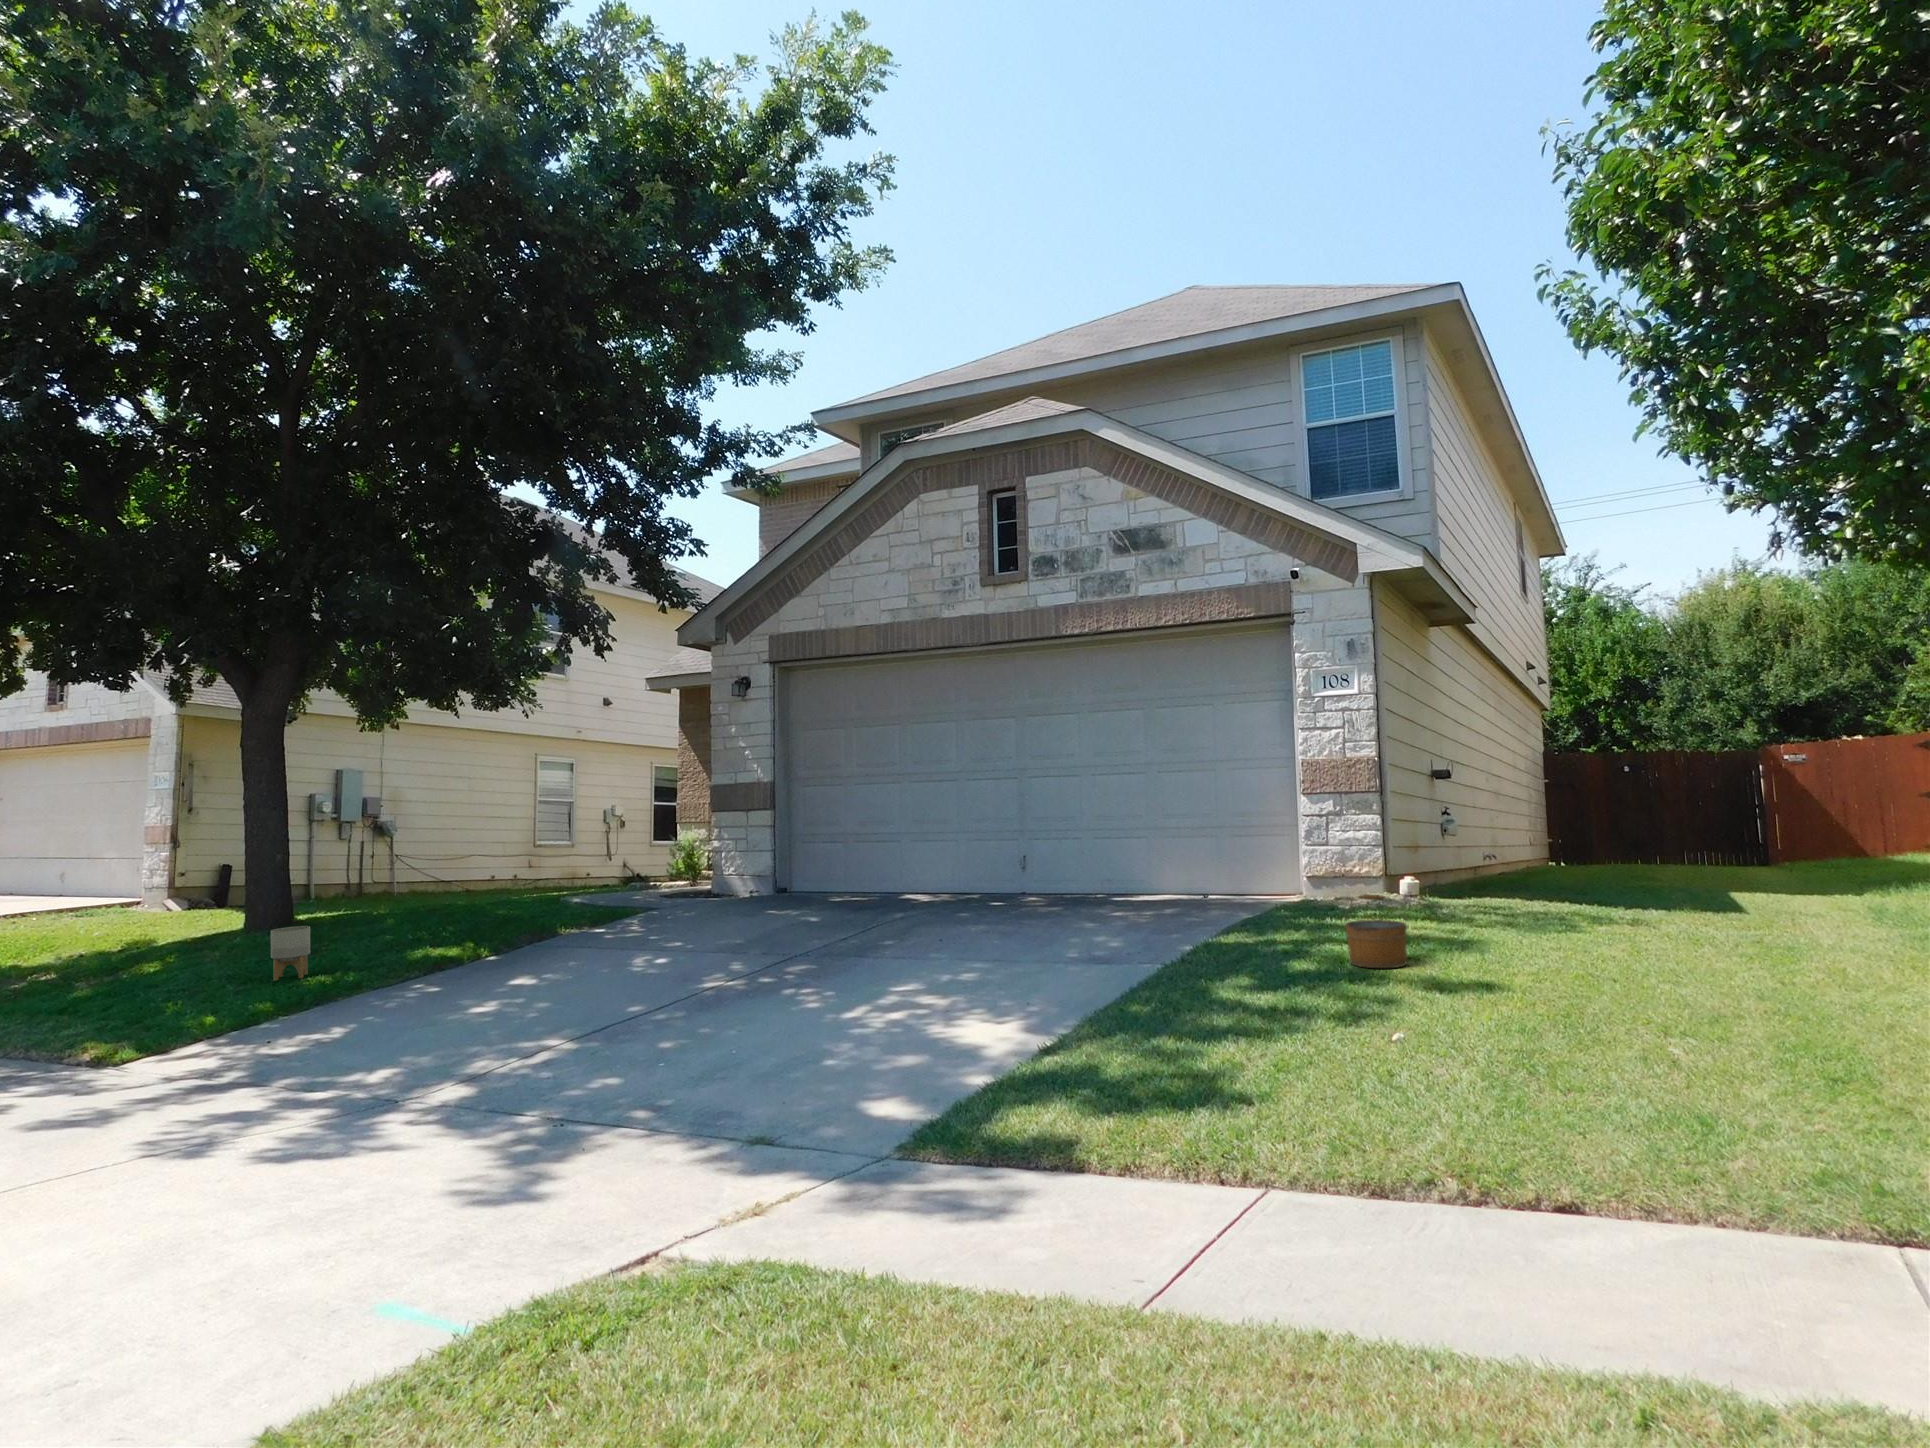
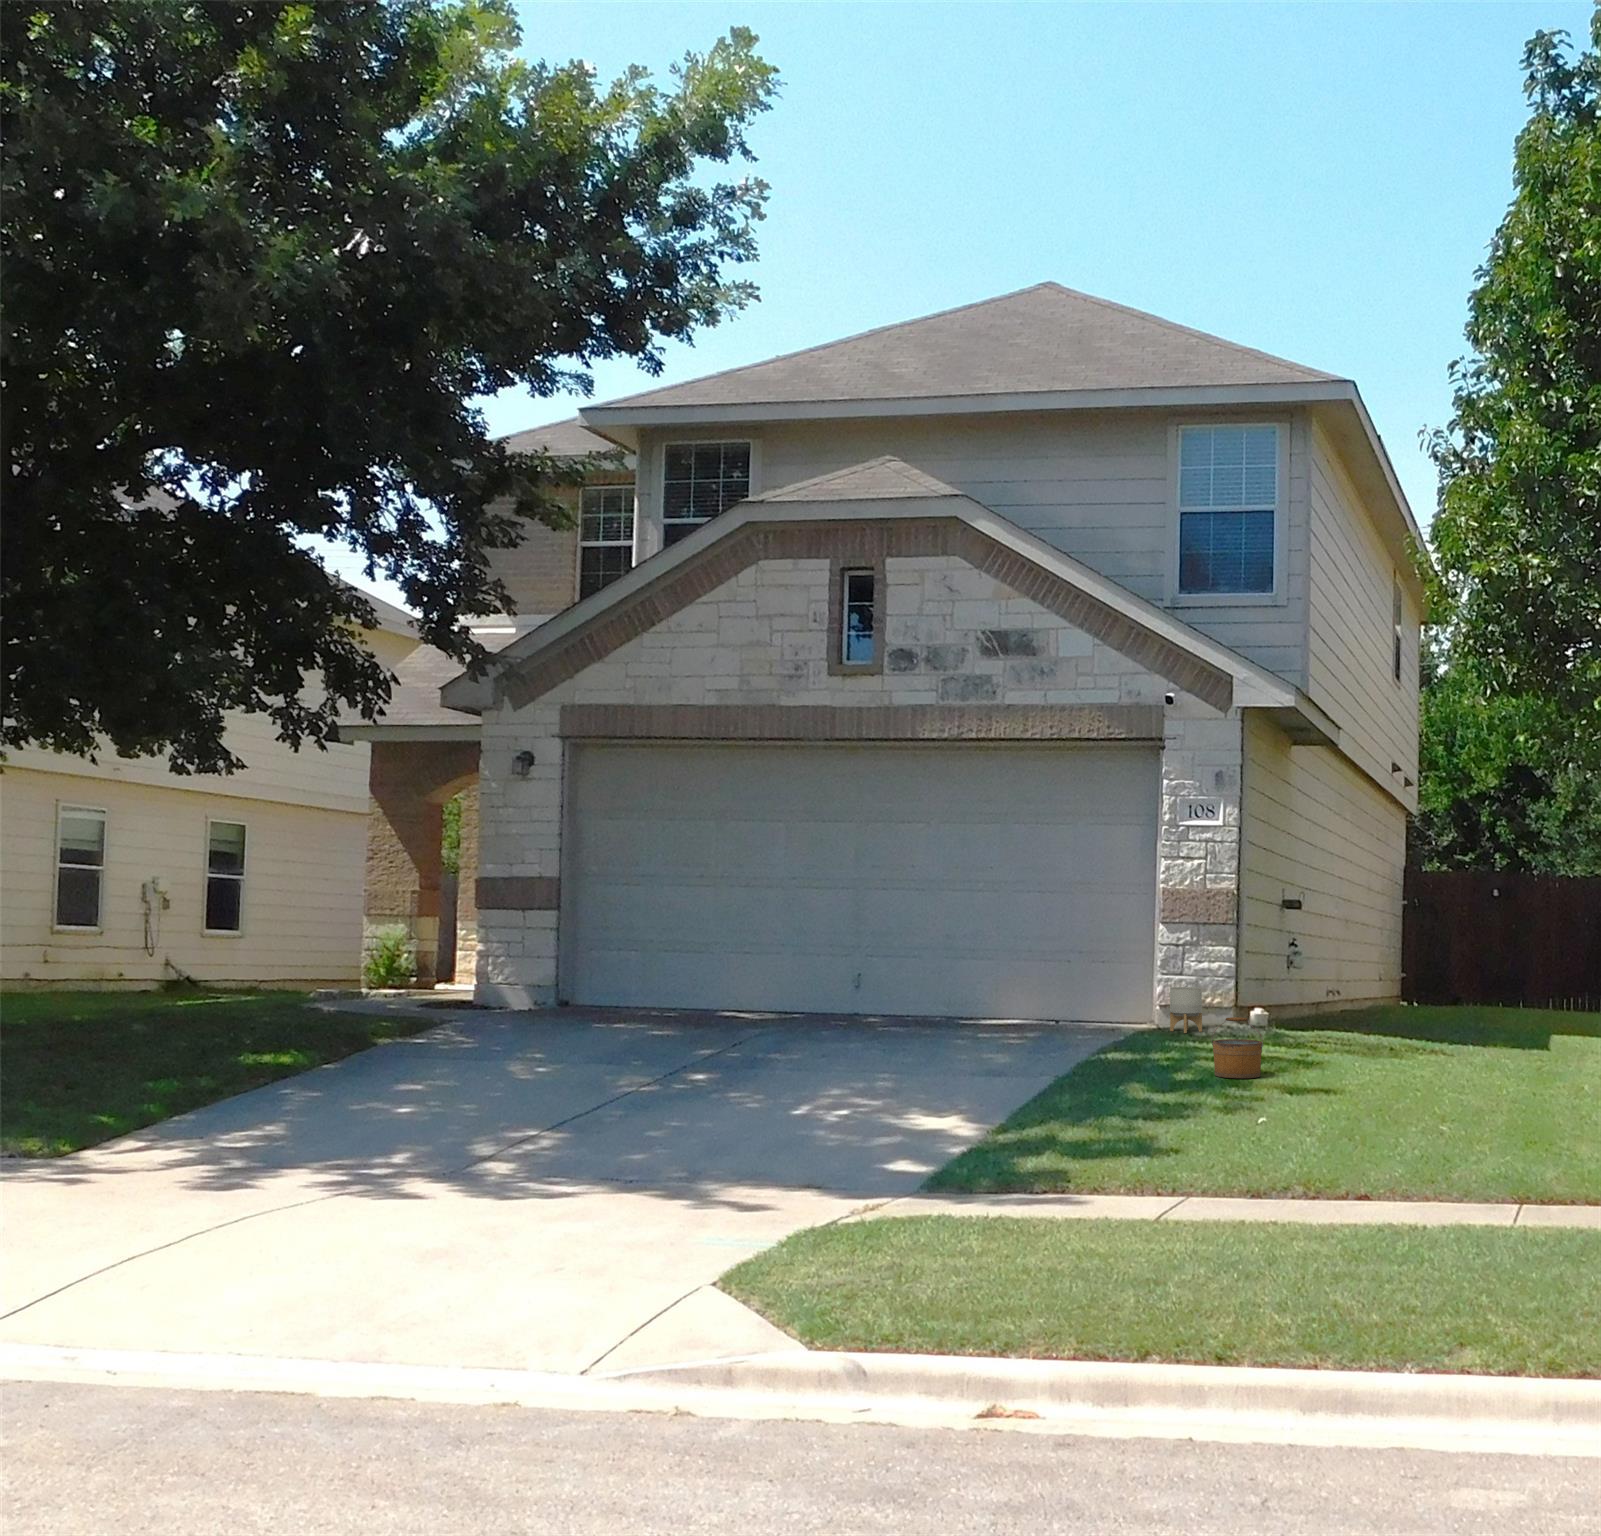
planter: present [271,926,310,981] -> present [1170,987,1202,1033]

